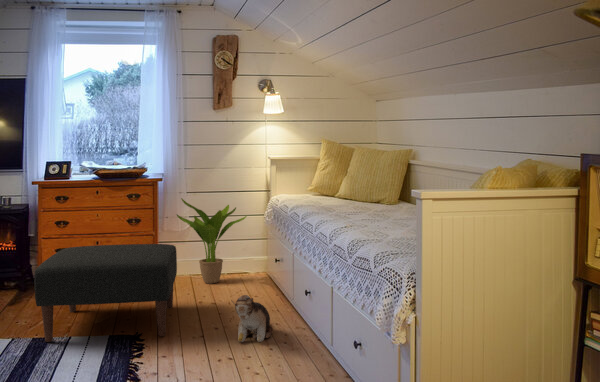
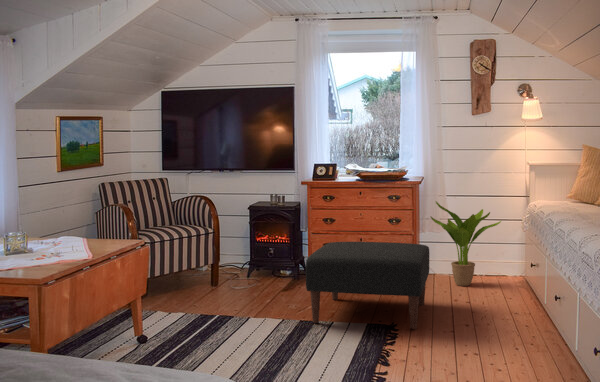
plush toy: present [231,295,273,342] -> none [480,297,523,345]

